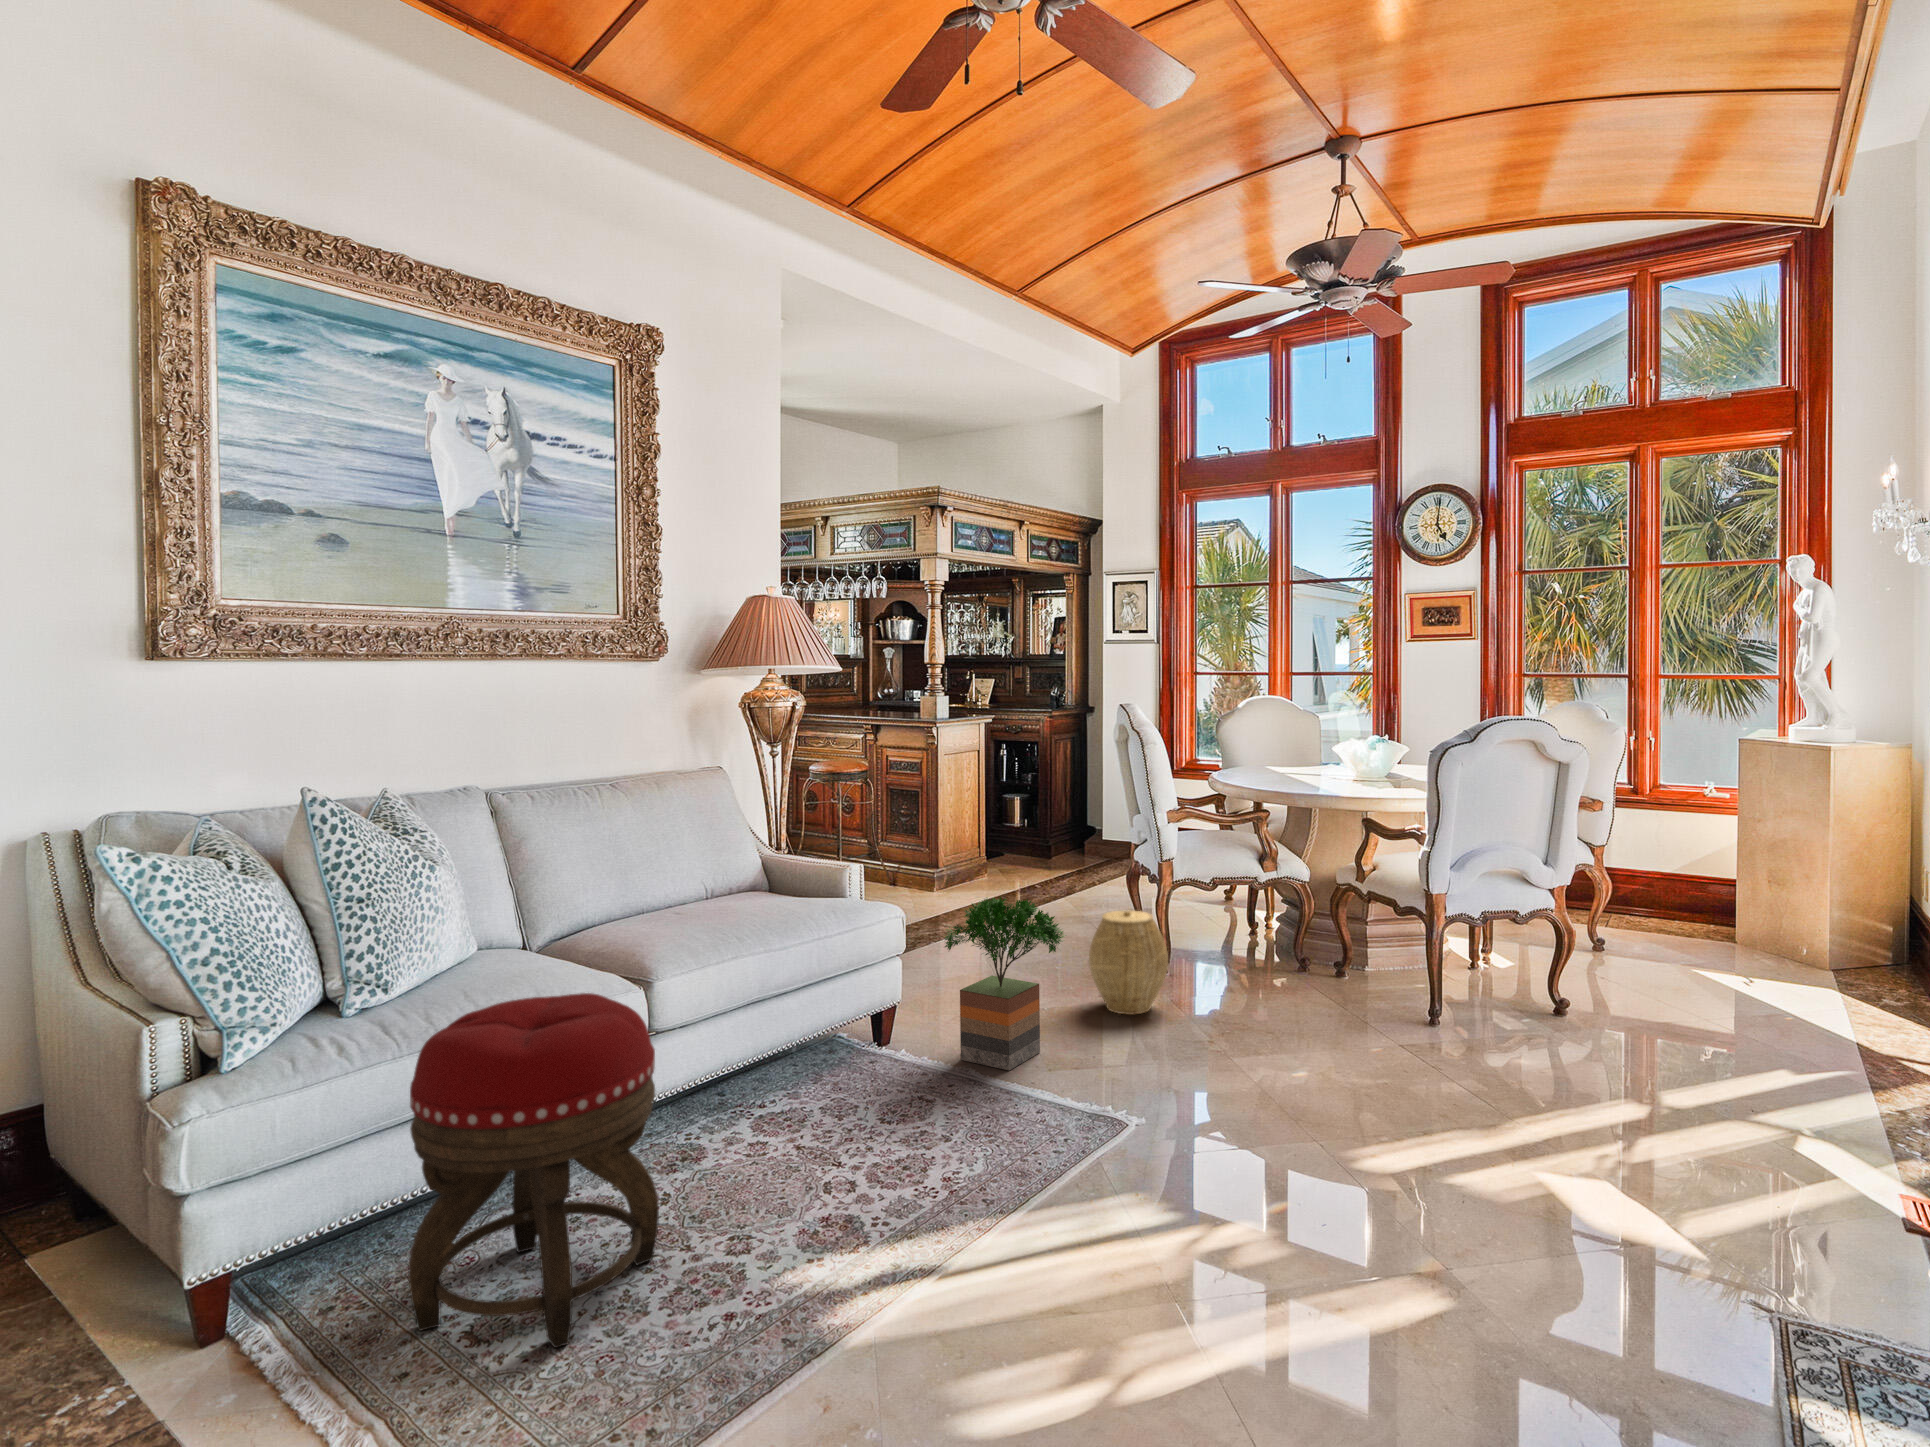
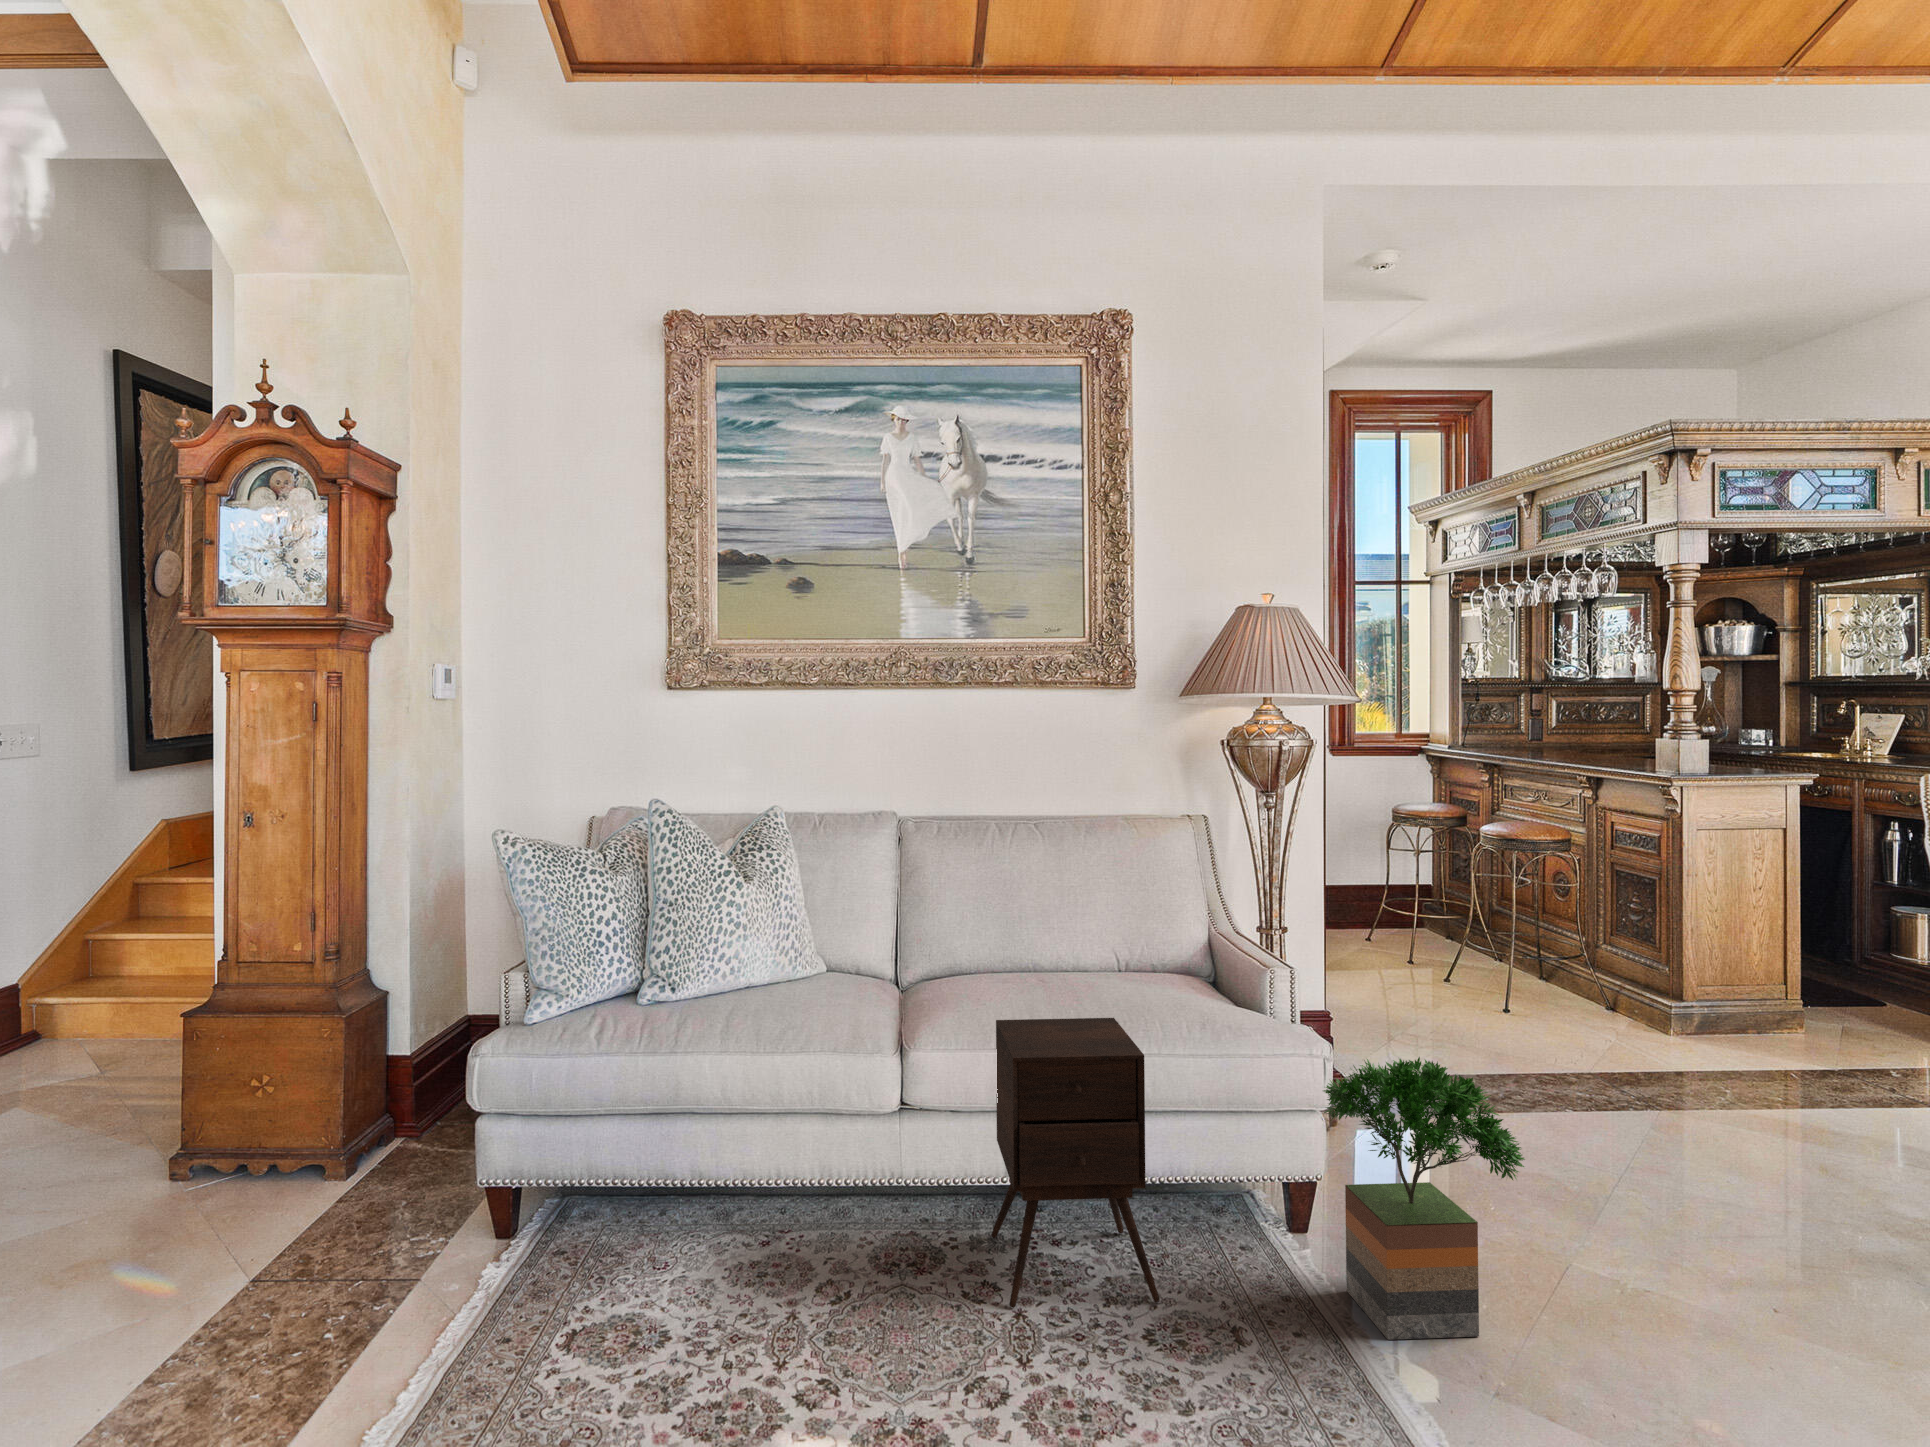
woven basket: present [1089,911,1168,1014] -> none [1679,1148,1863,1363]
side table: none [726,918,885,1147] -> present [991,1018,1160,1308]
footstool: present [408,993,659,1348] -> none [526,1023,750,1376]

